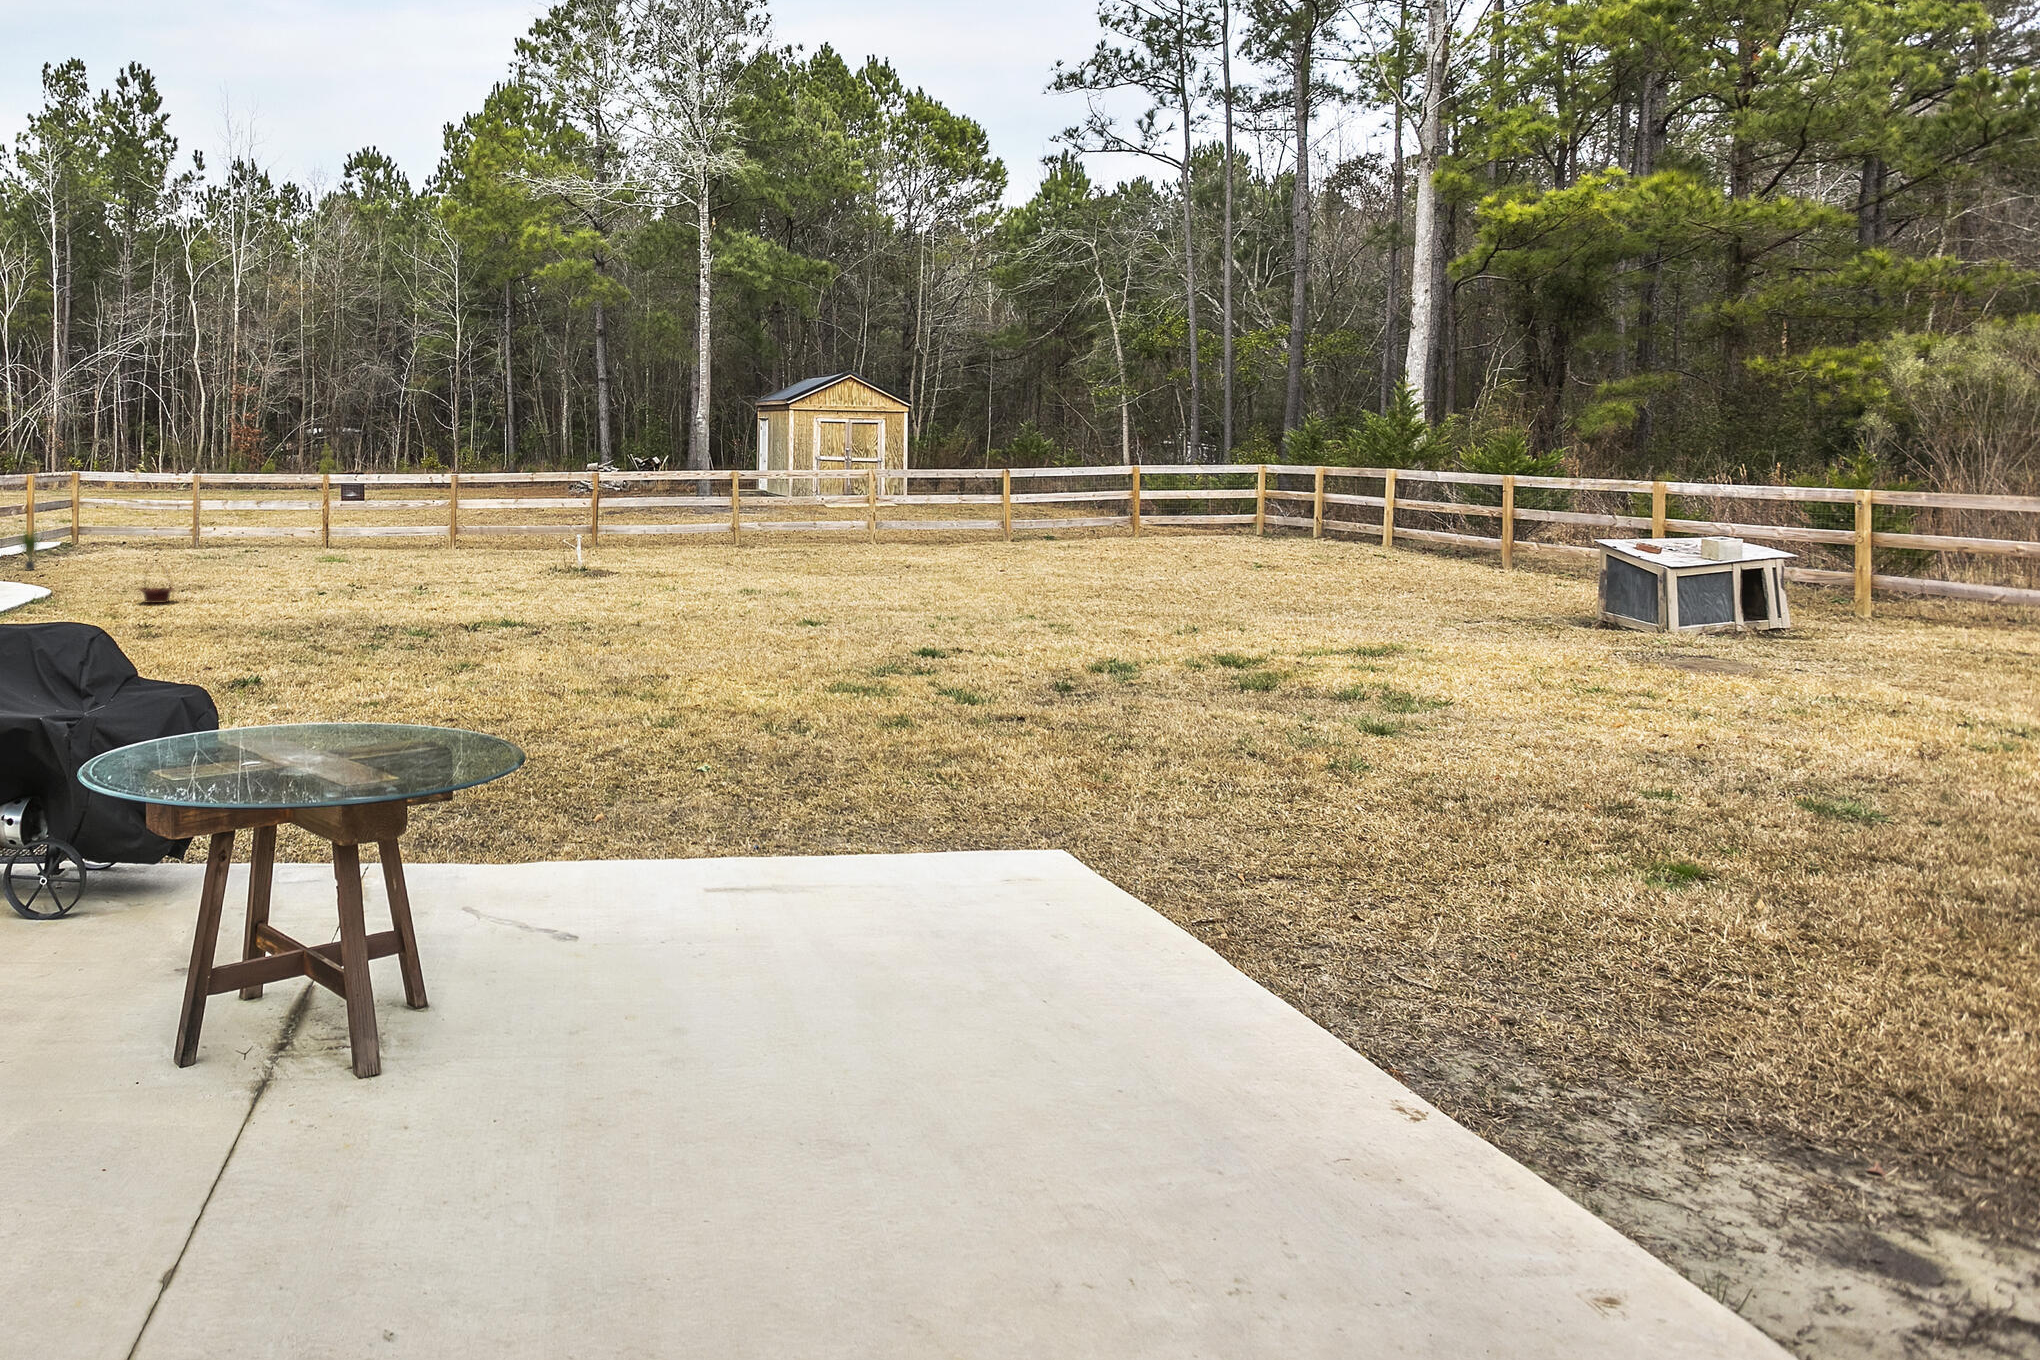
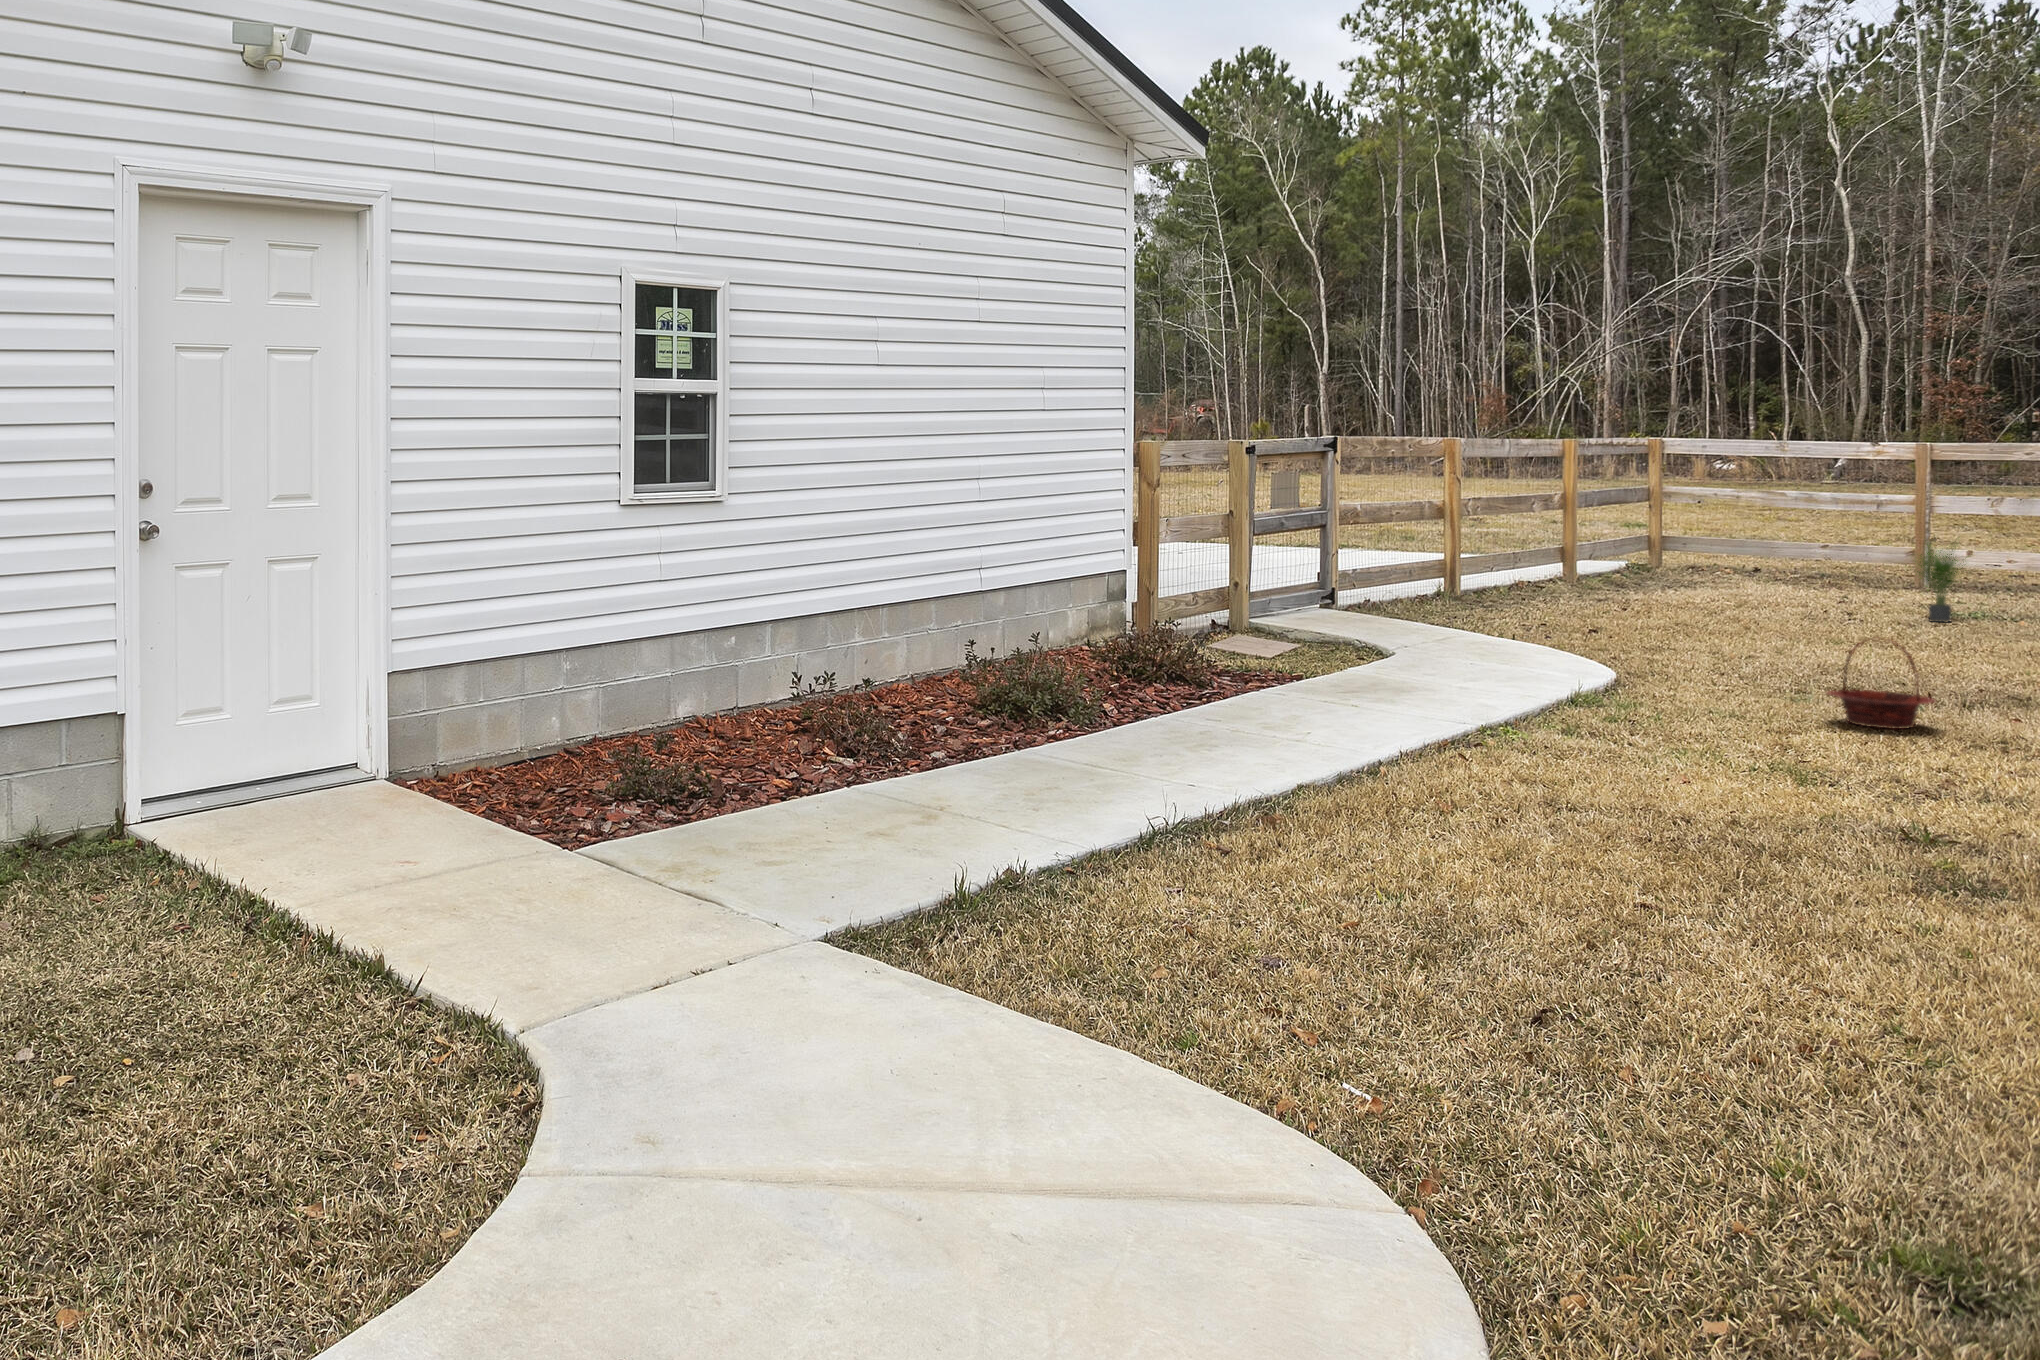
potted plant: present [21,531,39,570] -> present [1917,545,1966,622]

